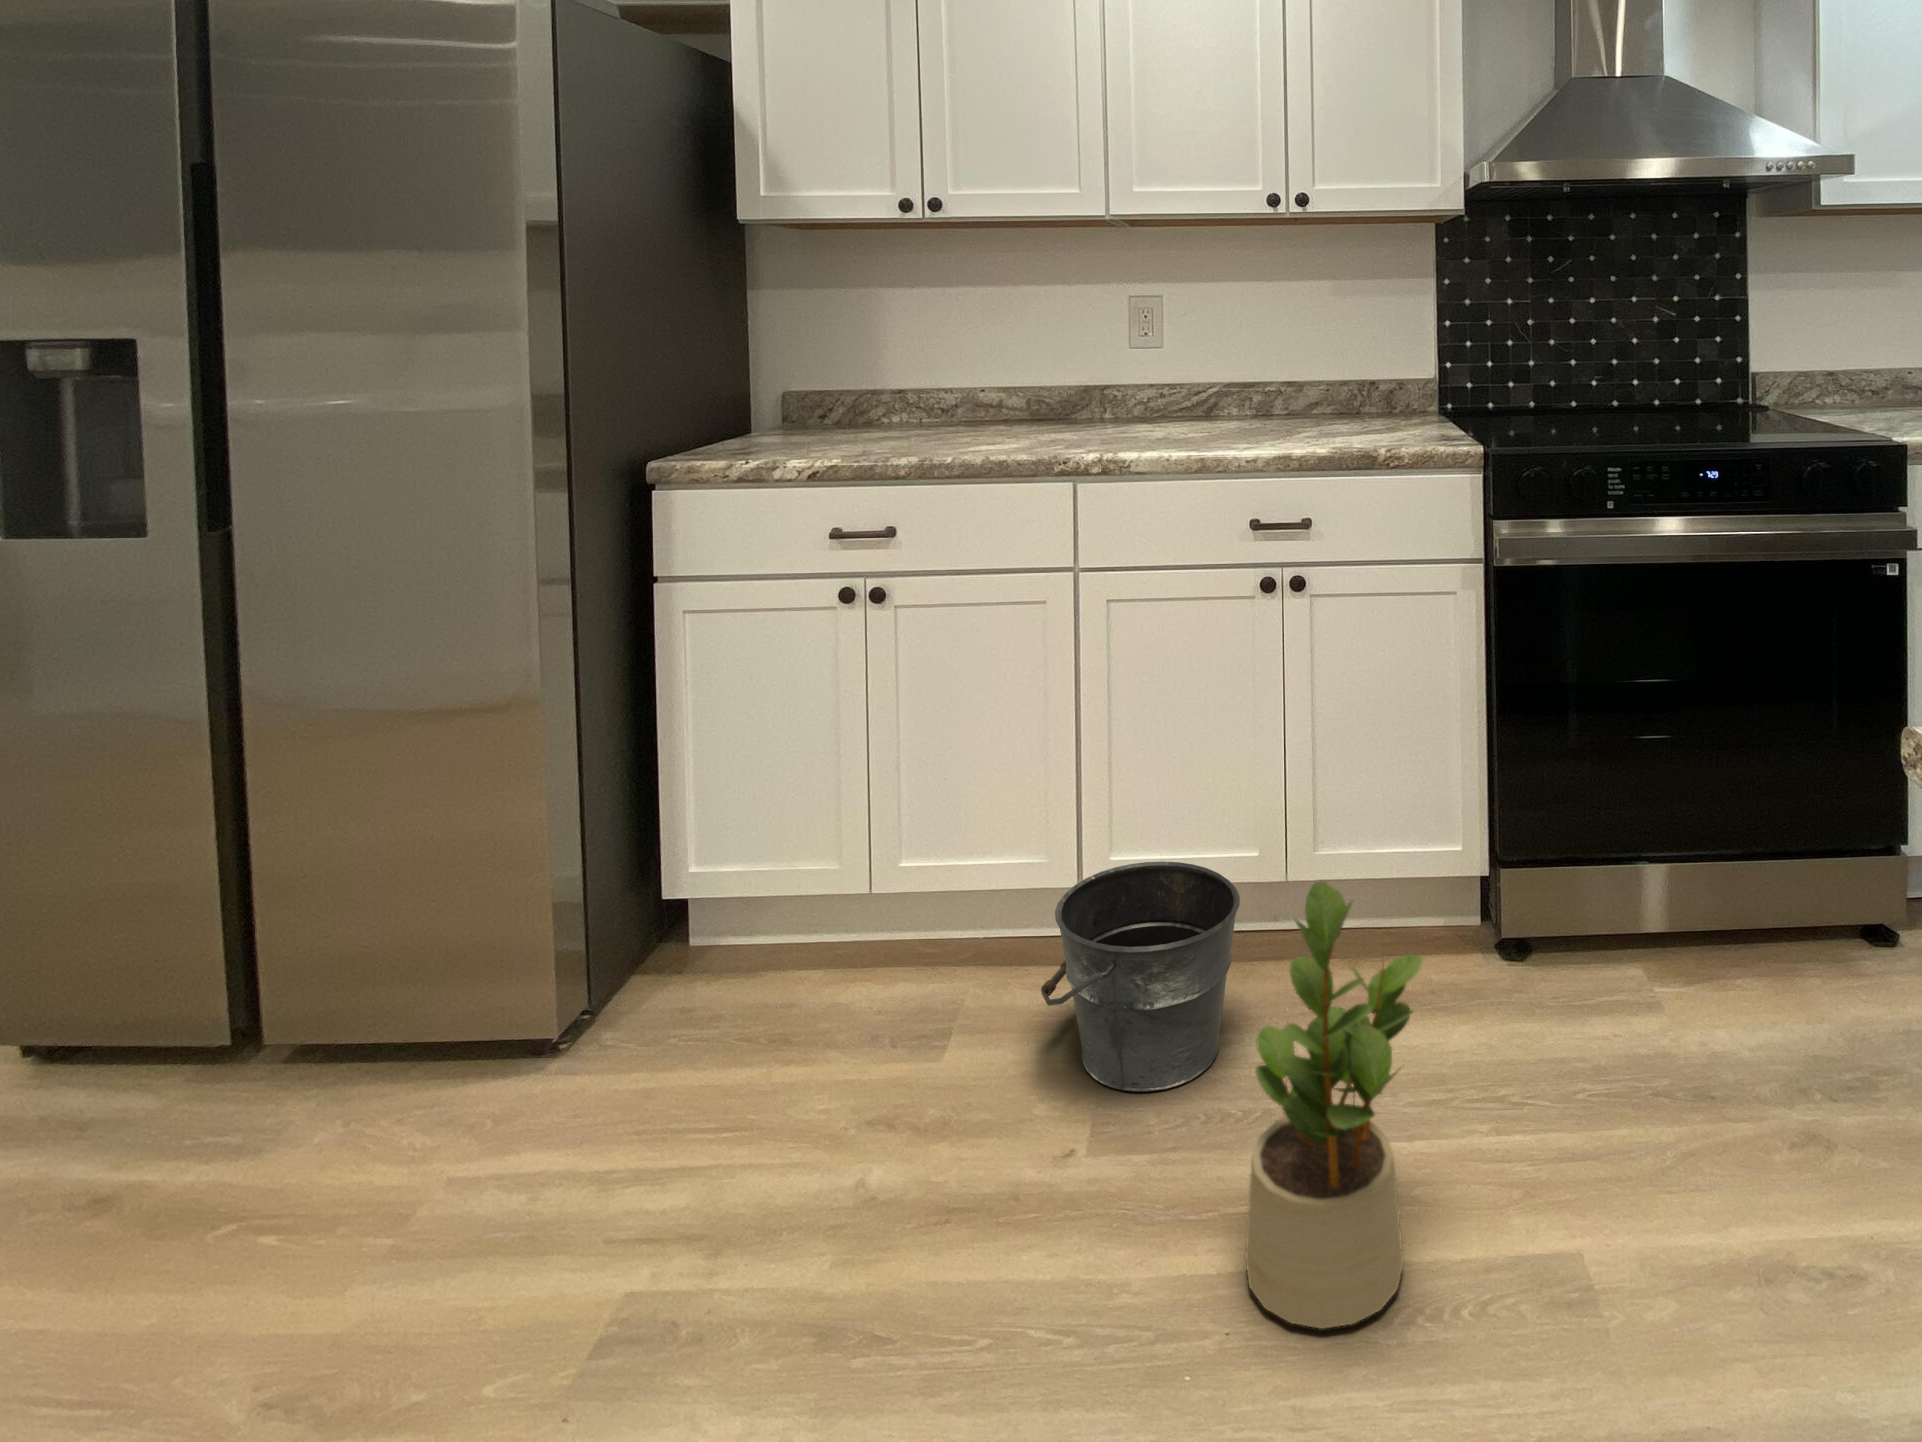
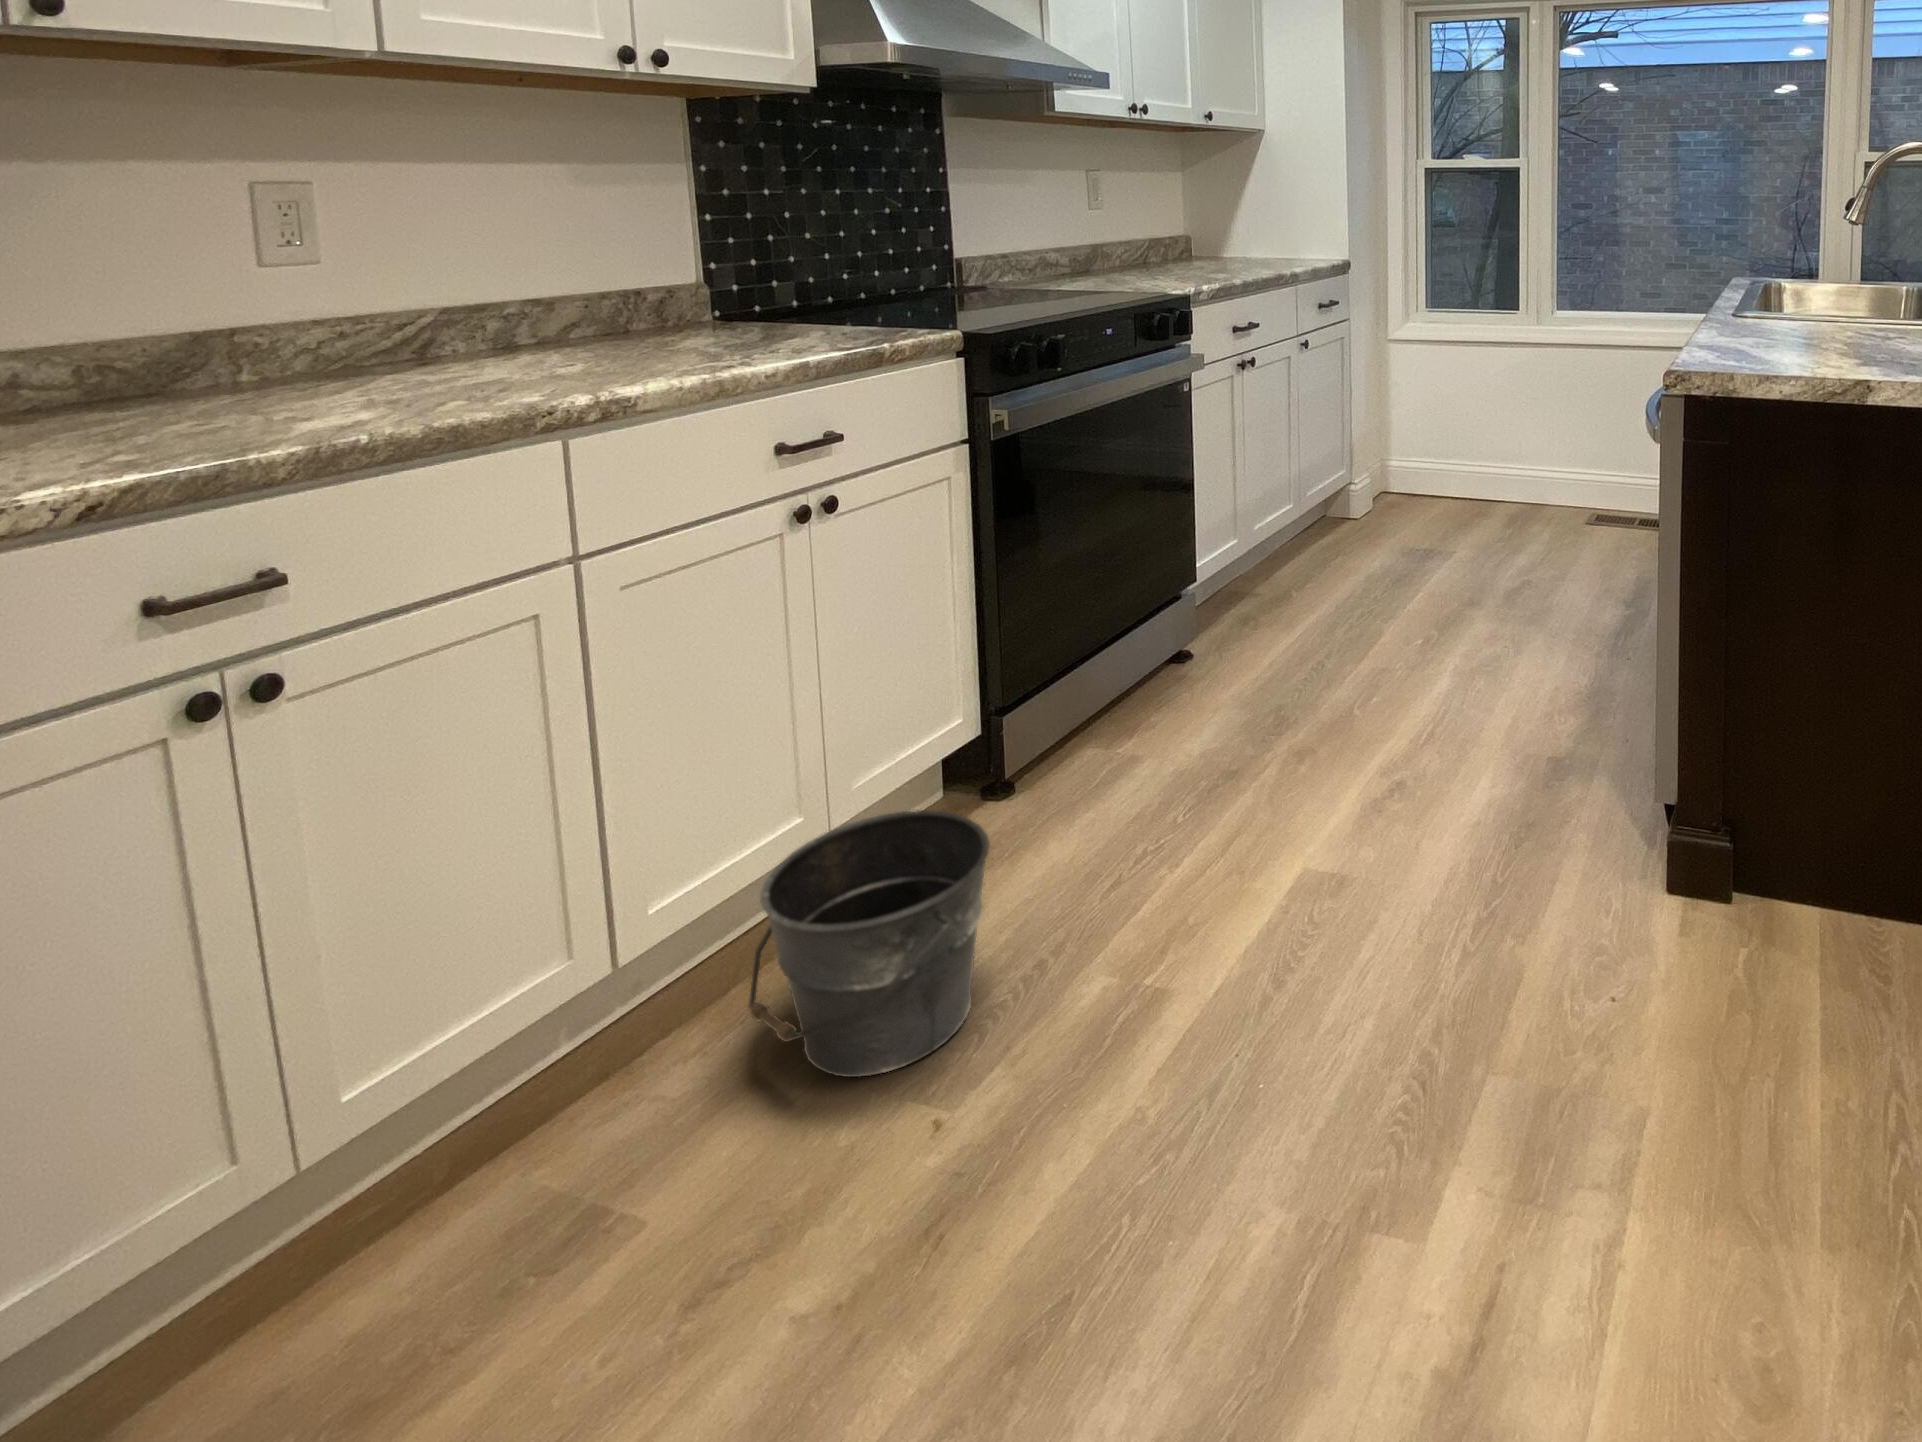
potted plant: present [1246,881,1422,1329] -> none [1189,656,1354,1010]

